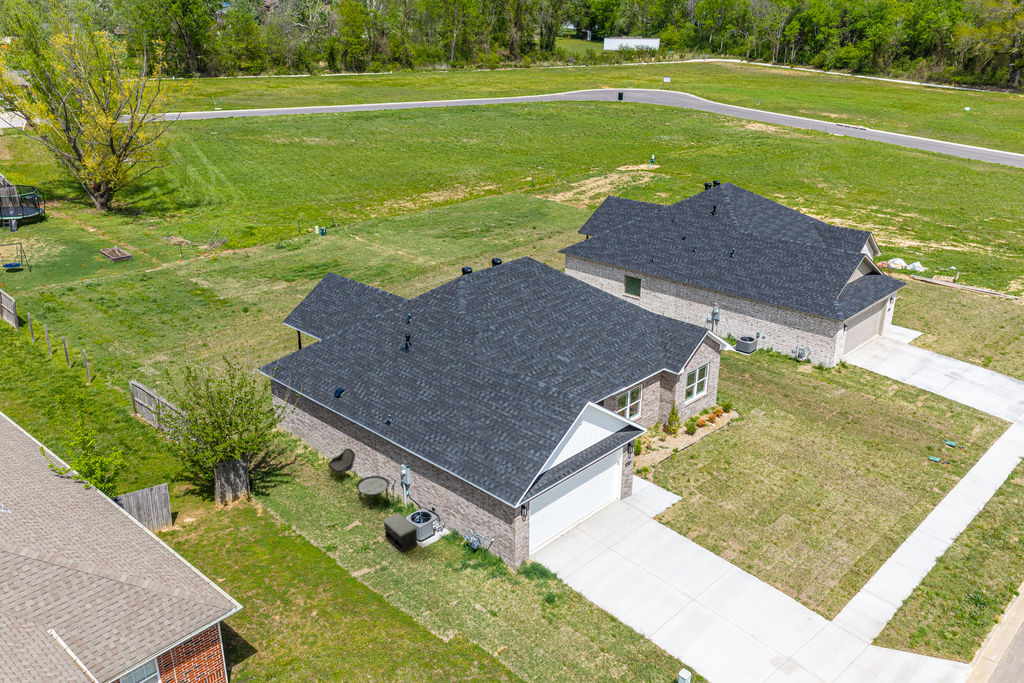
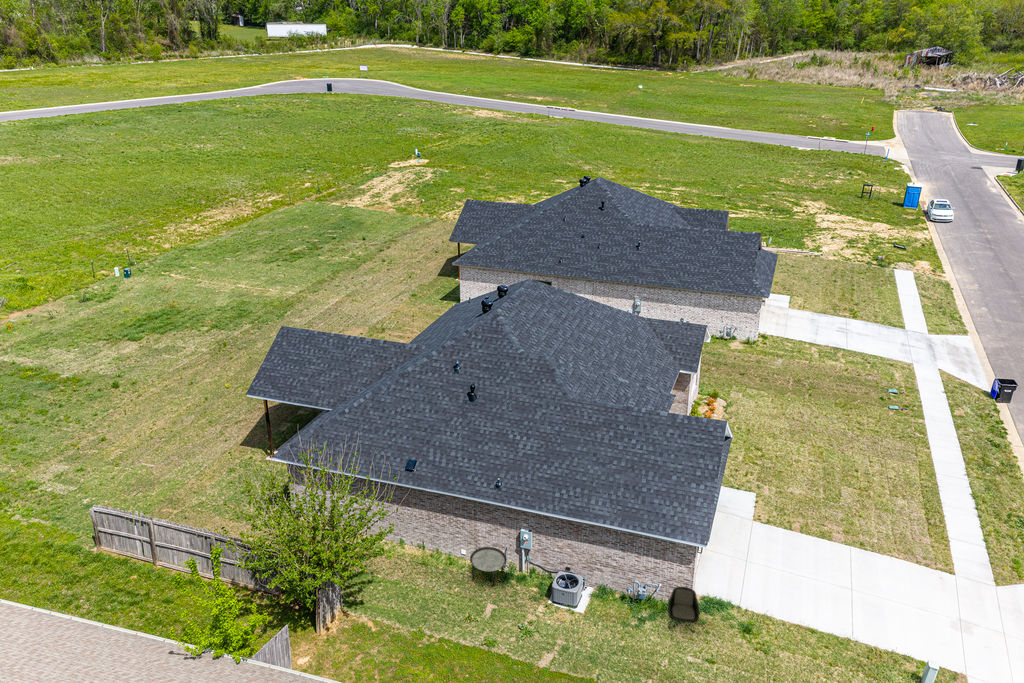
lounge chair: present [328,448,355,483] -> present [668,587,700,632]
storage bench: present [383,513,417,552] -> none [538,583,579,626]

